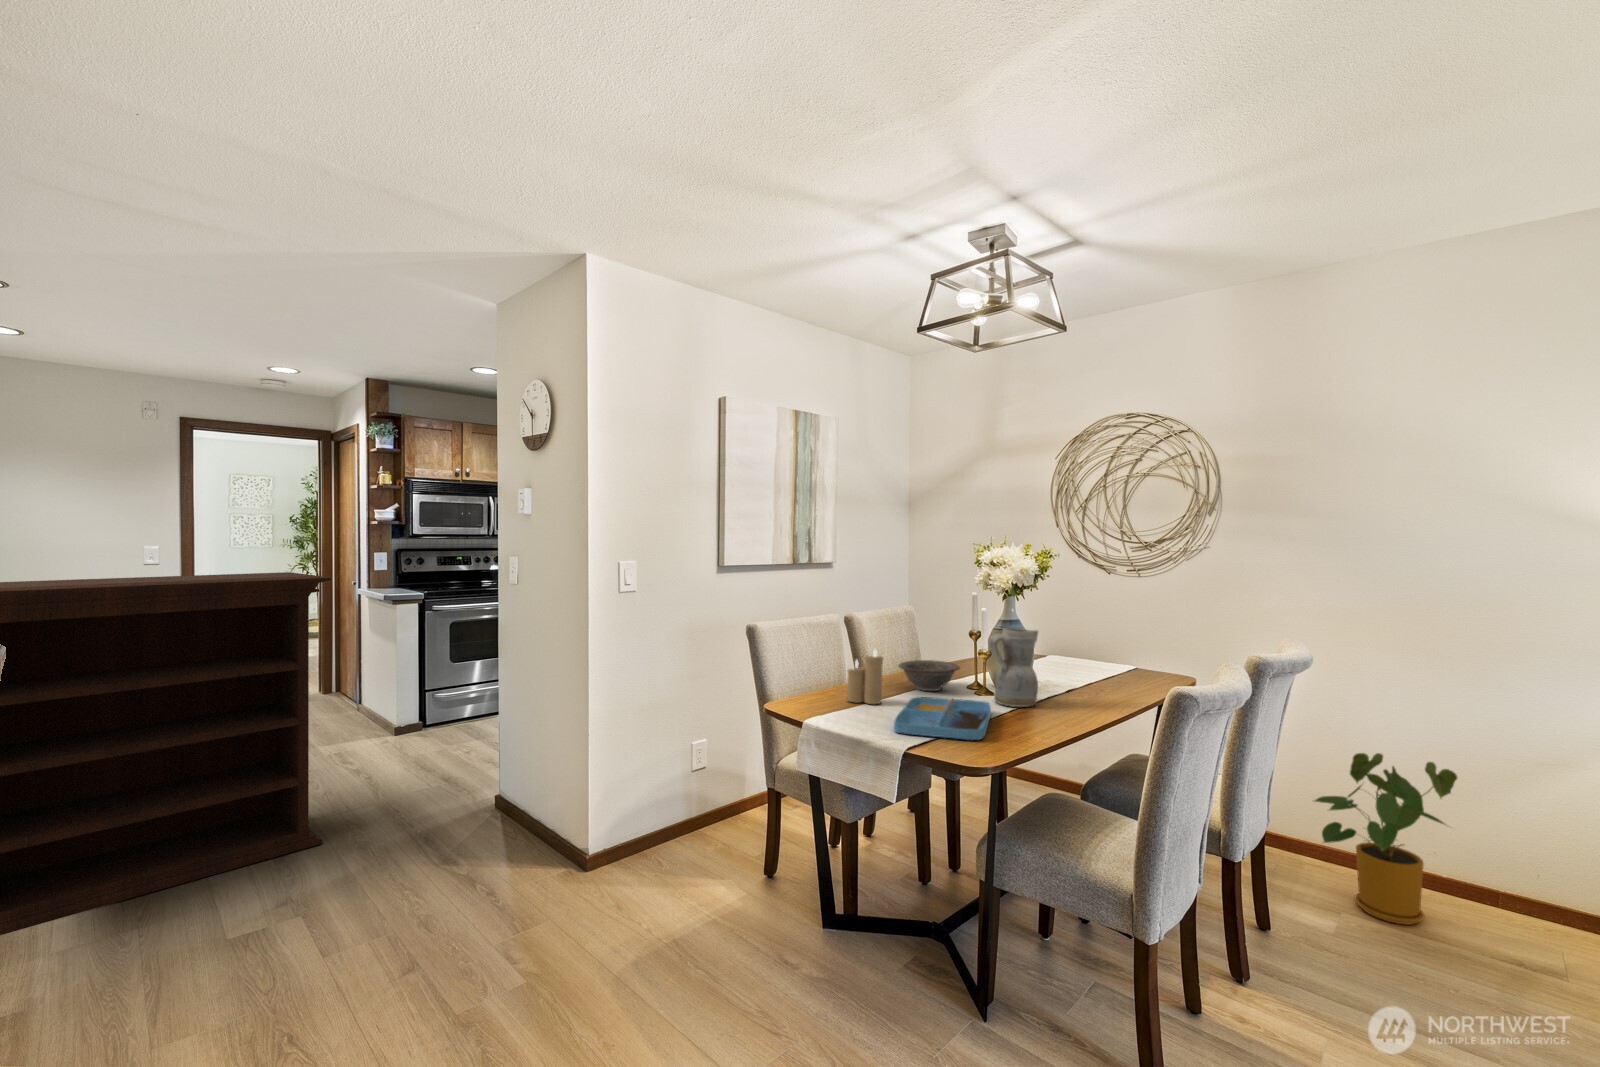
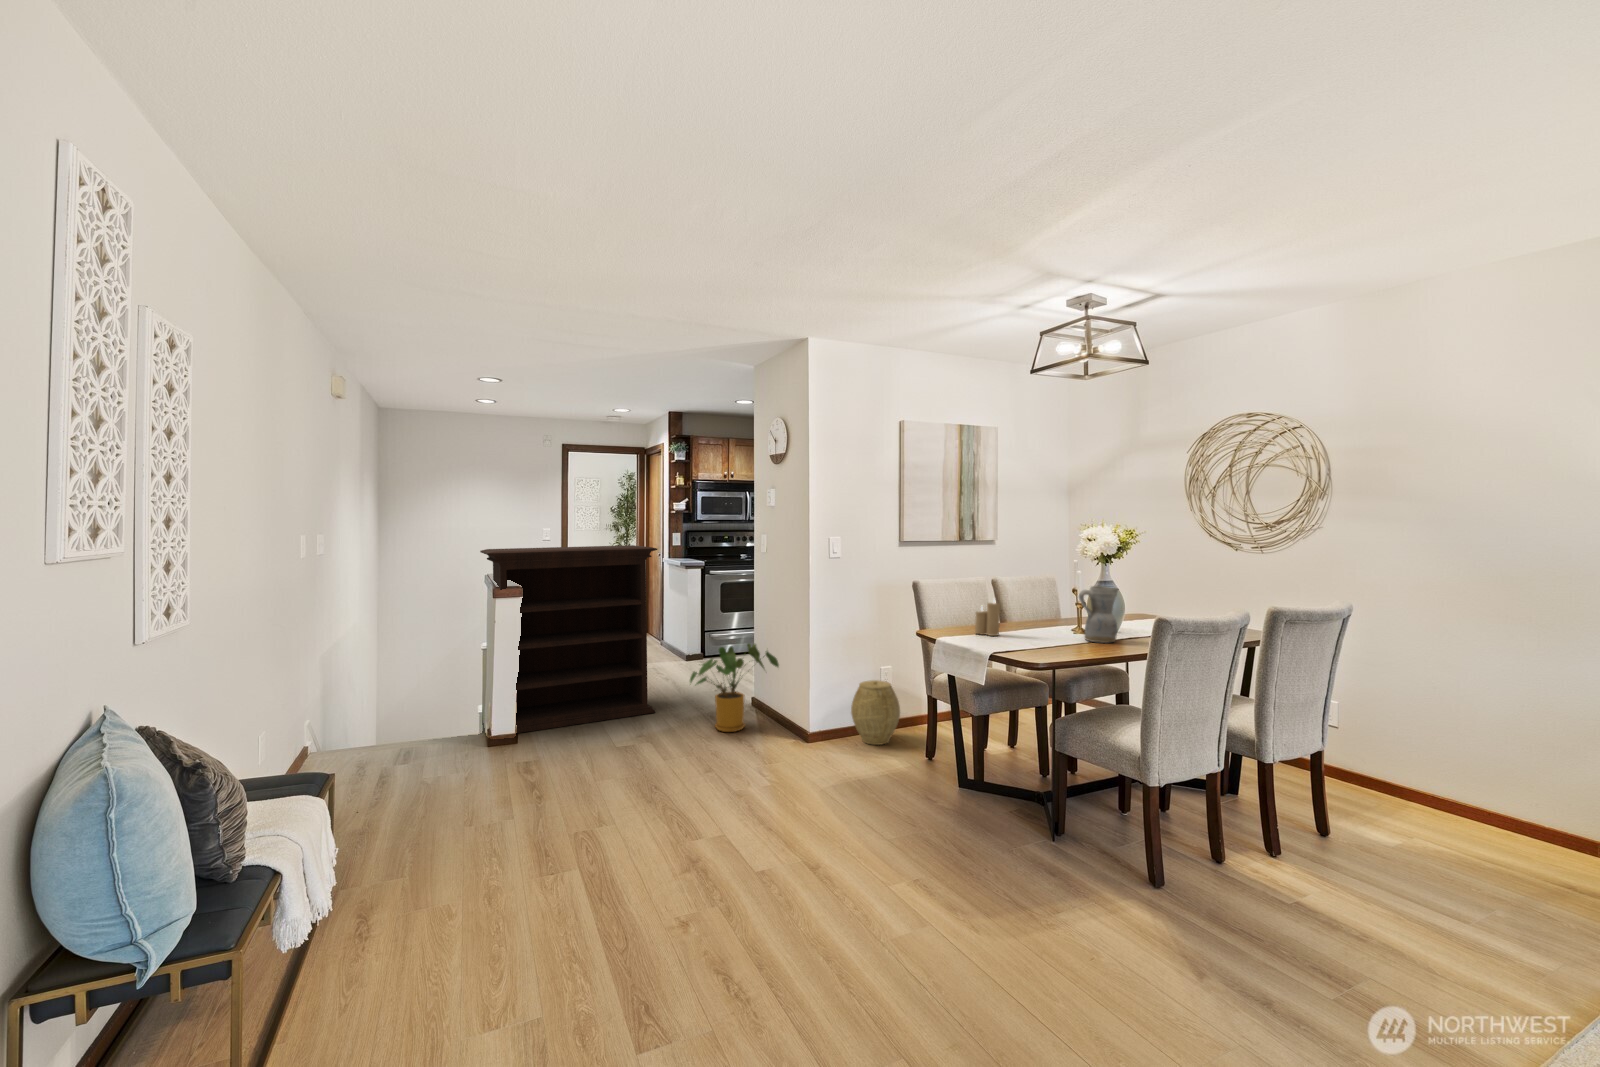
decorative bowl: present [899,660,960,691] -> none [1020,611,1066,632]
tray: present [894,697,991,740] -> none [994,632,1073,655]
house plant: present [1315,753,1457,925] -> present [690,644,779,732]
woven basket: none [652,766,724,864] -> present [851,680,900,745]

